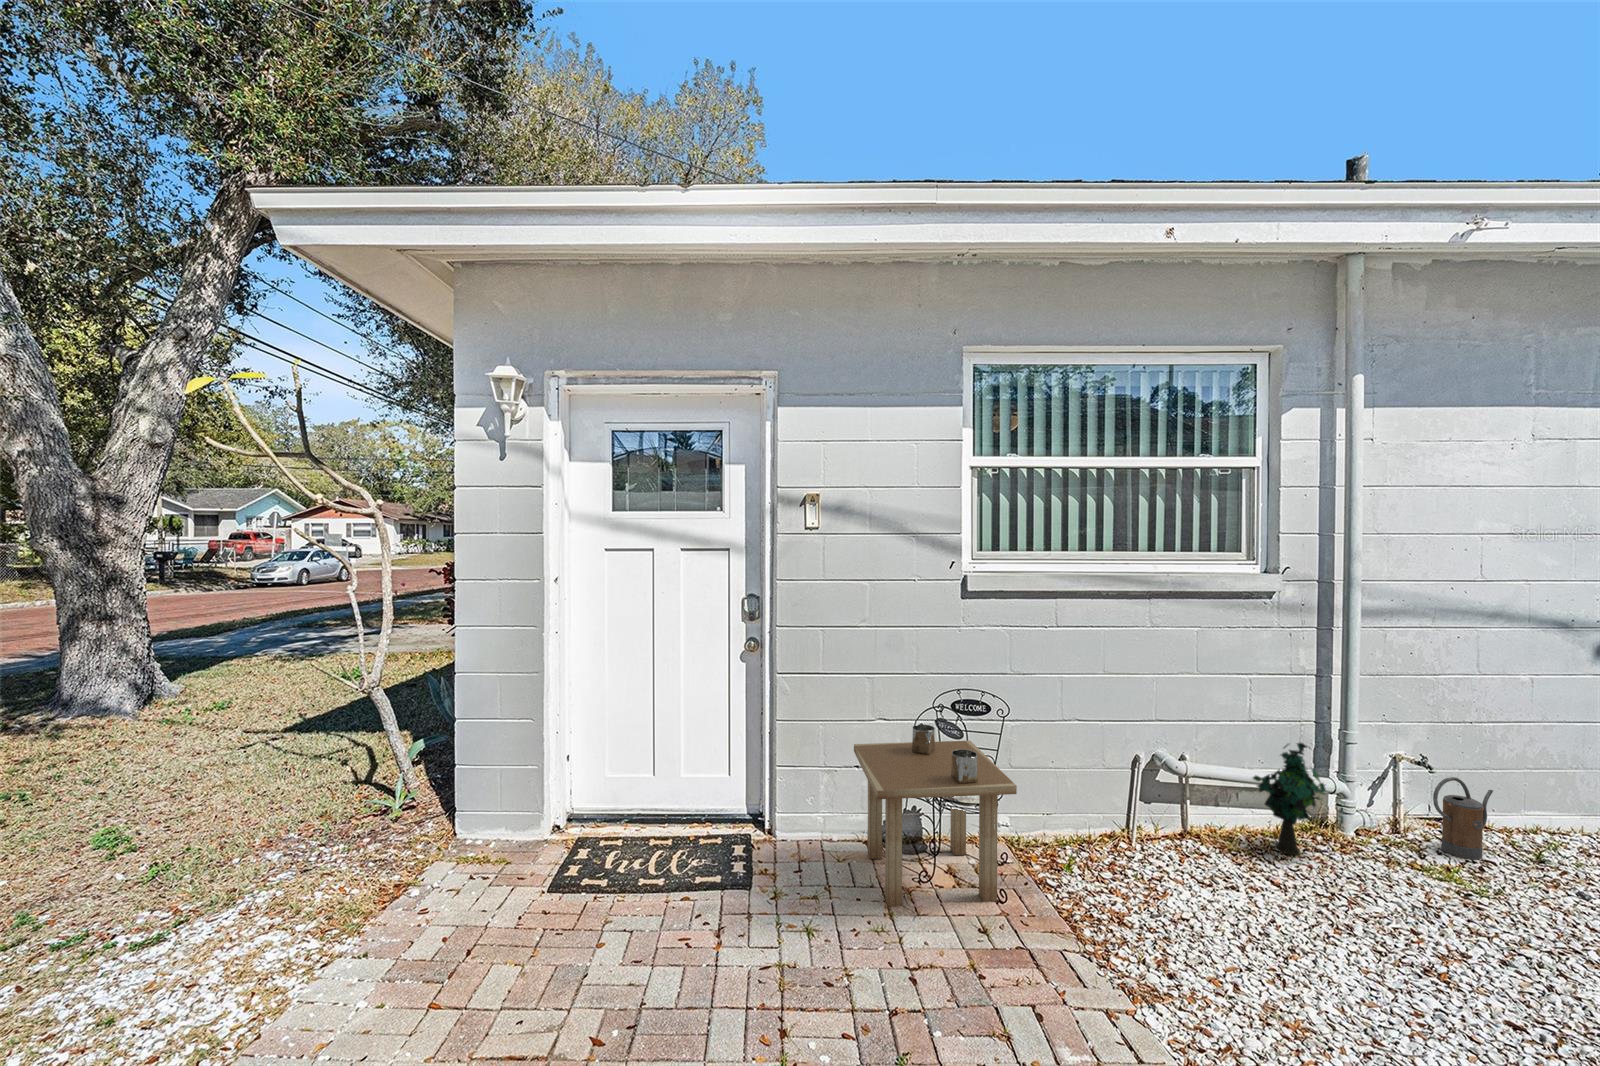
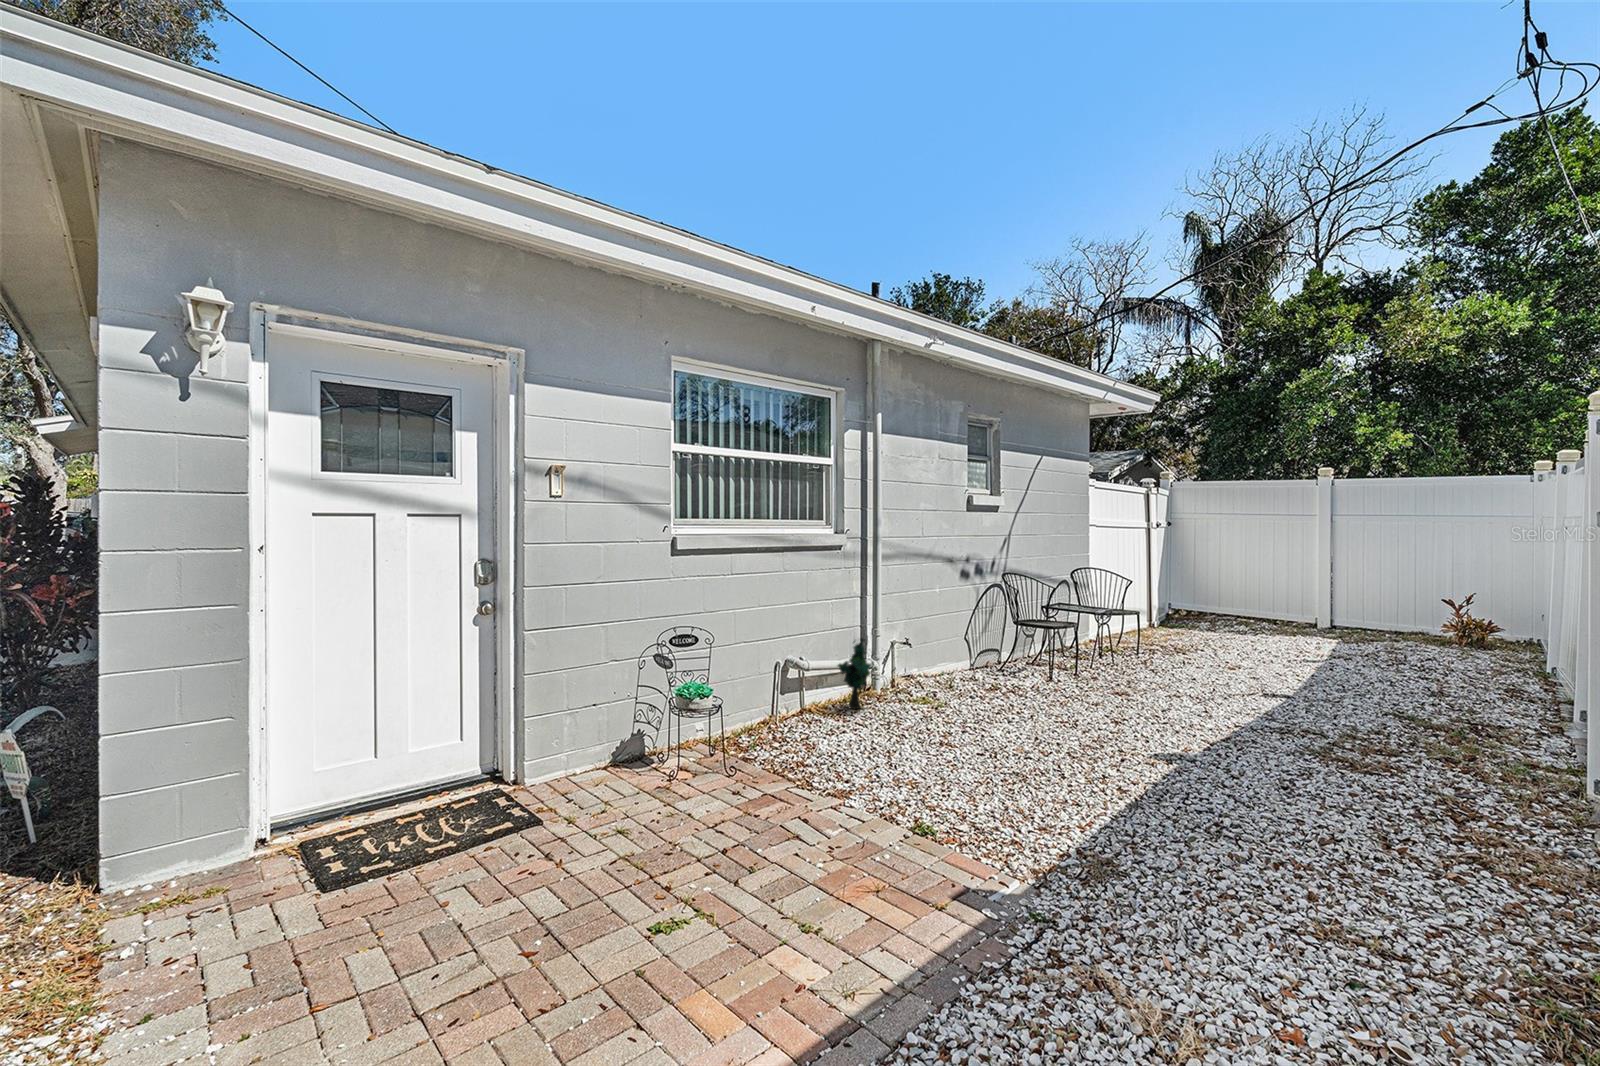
side table: present [854,724,1017,907] -> none [598,659,745,801]
watering can: present [1433,777,1493,859] -> none [915,647,935,692]

